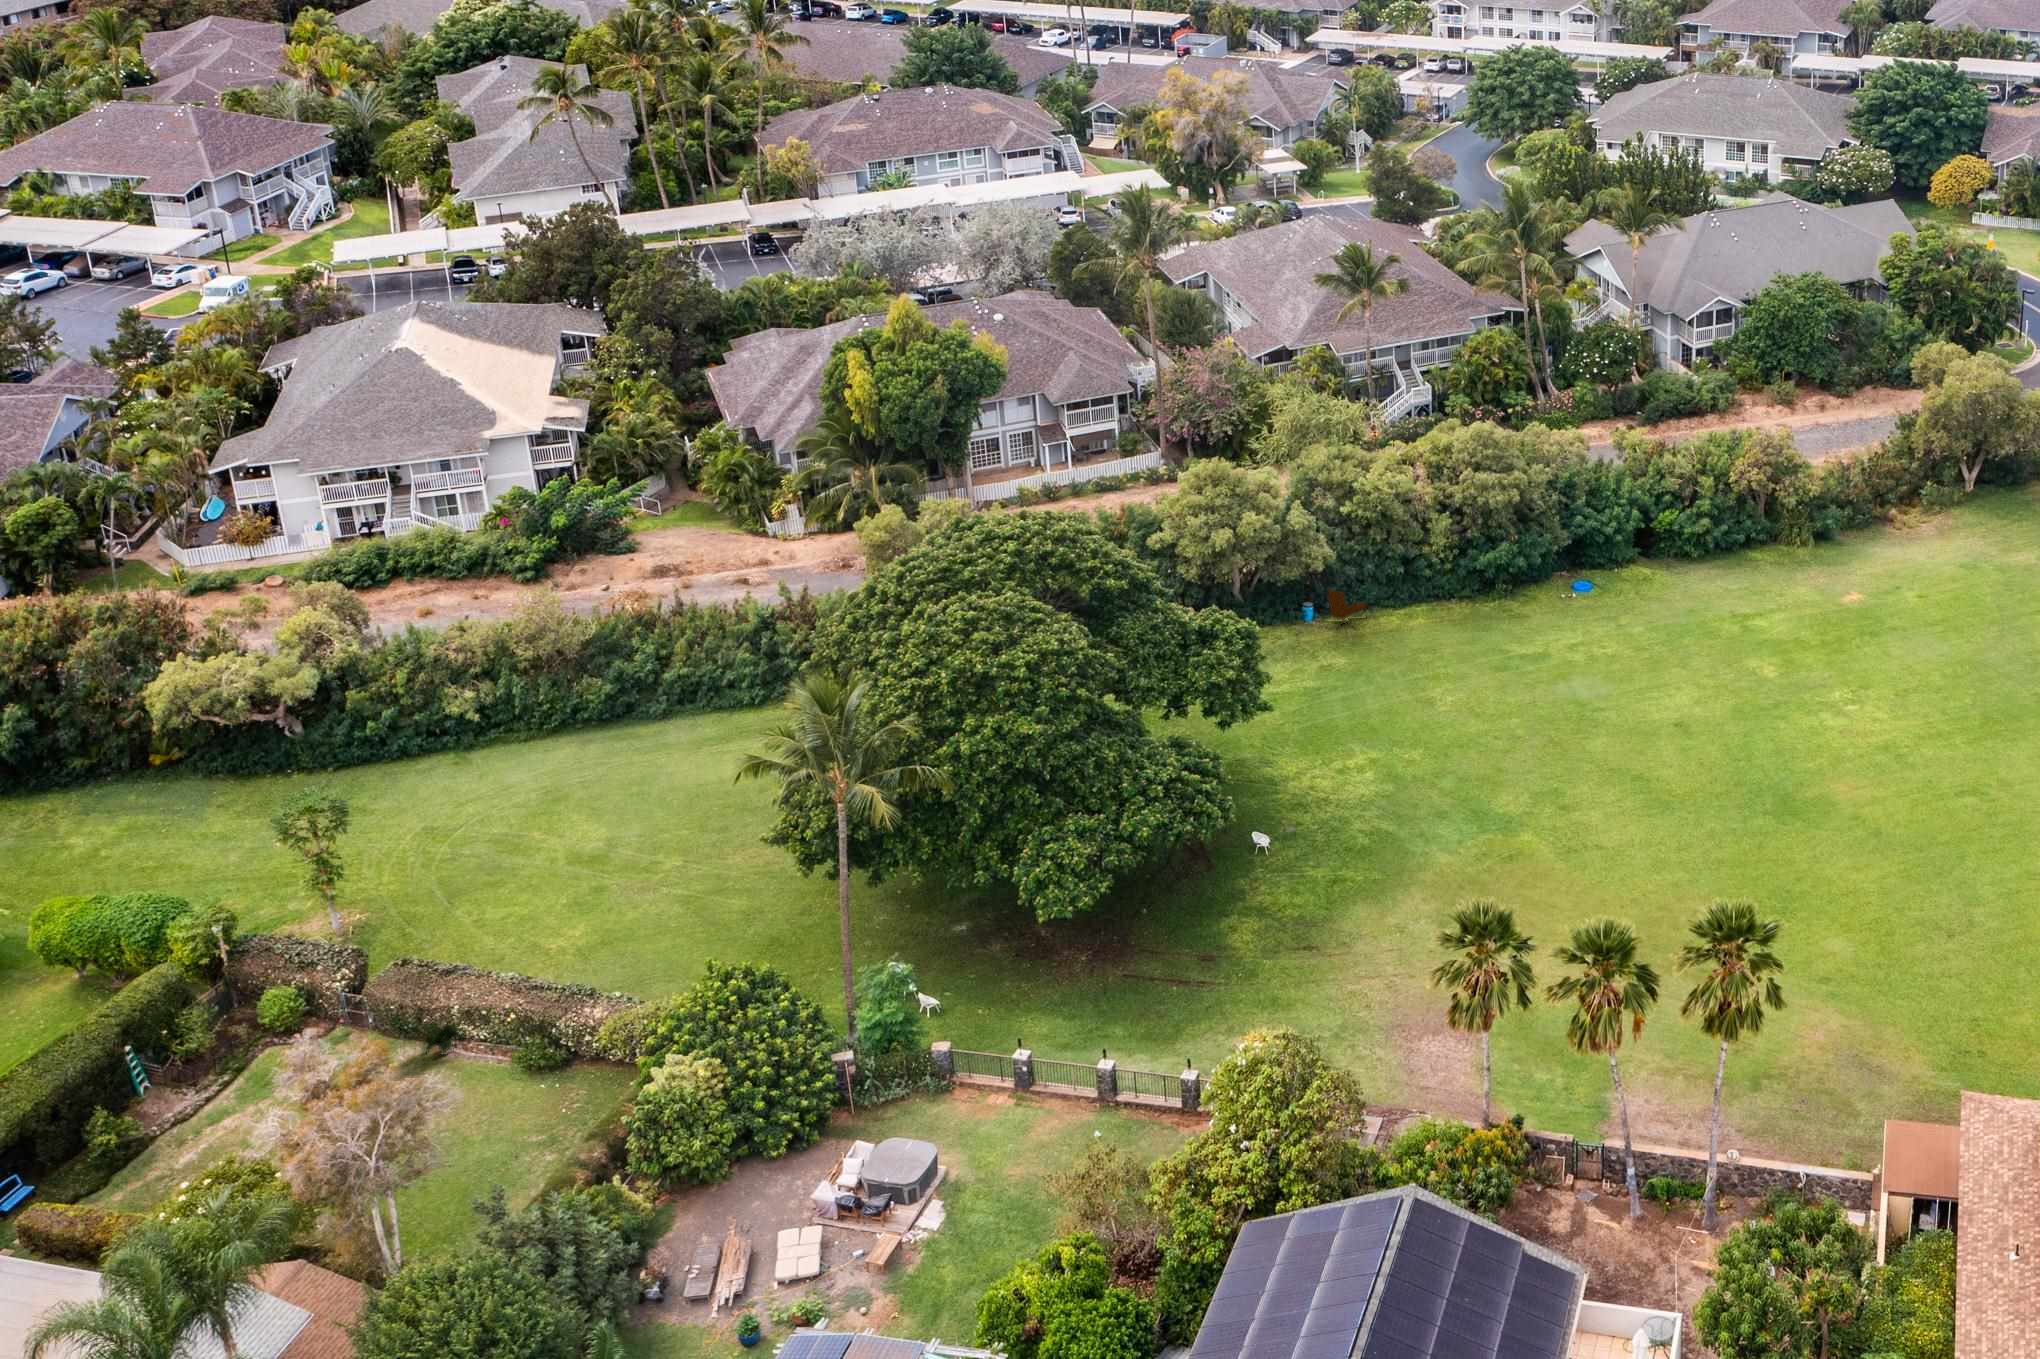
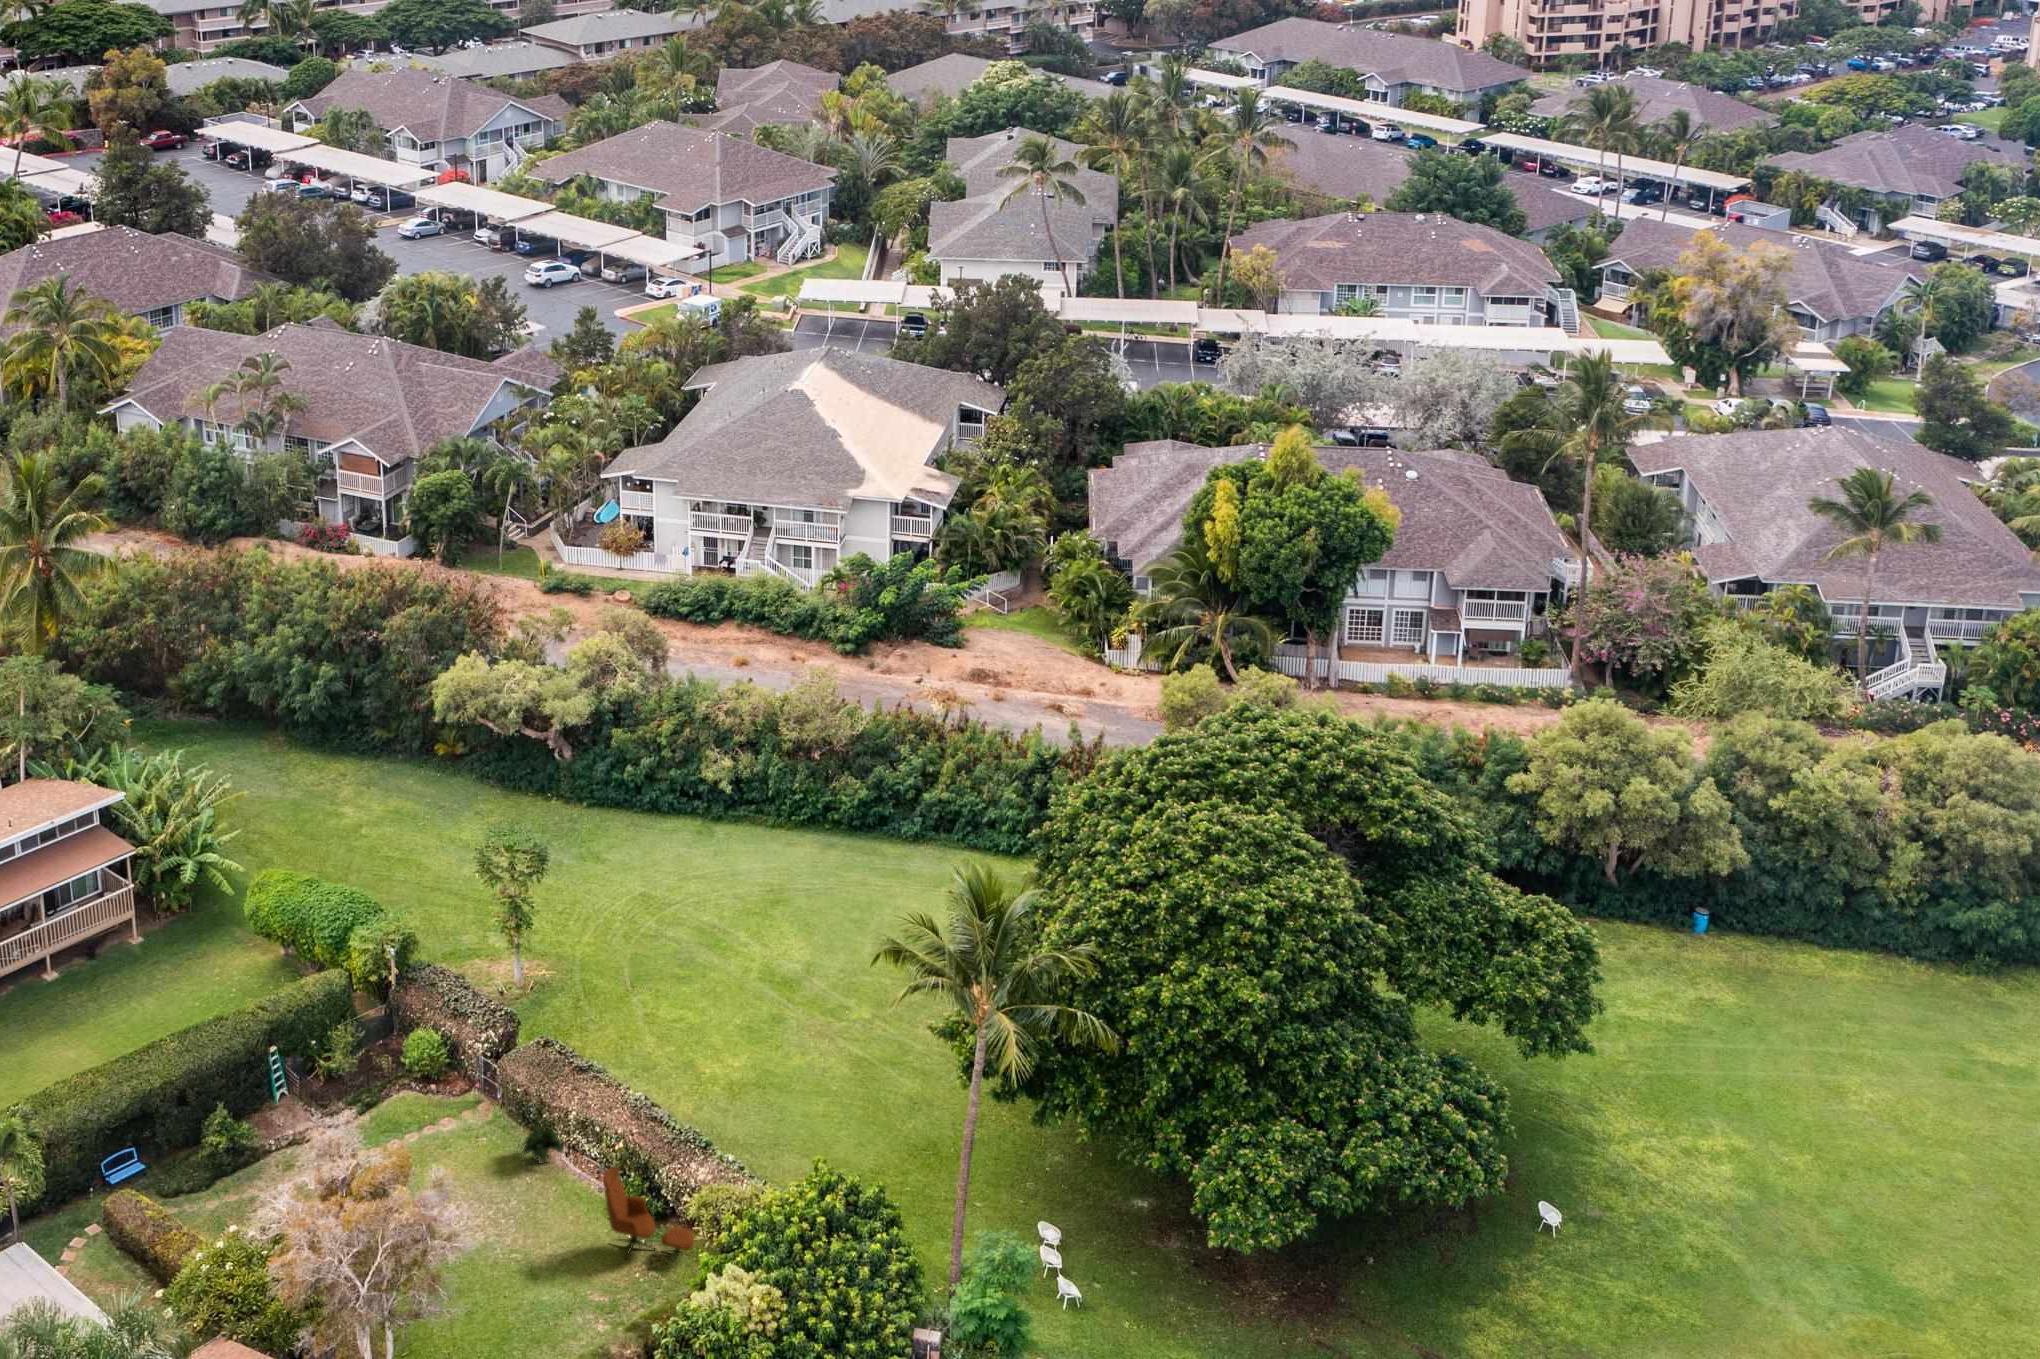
lounge chair: present [1328,589,1367,624] -> present [603,1166,694,1258]

